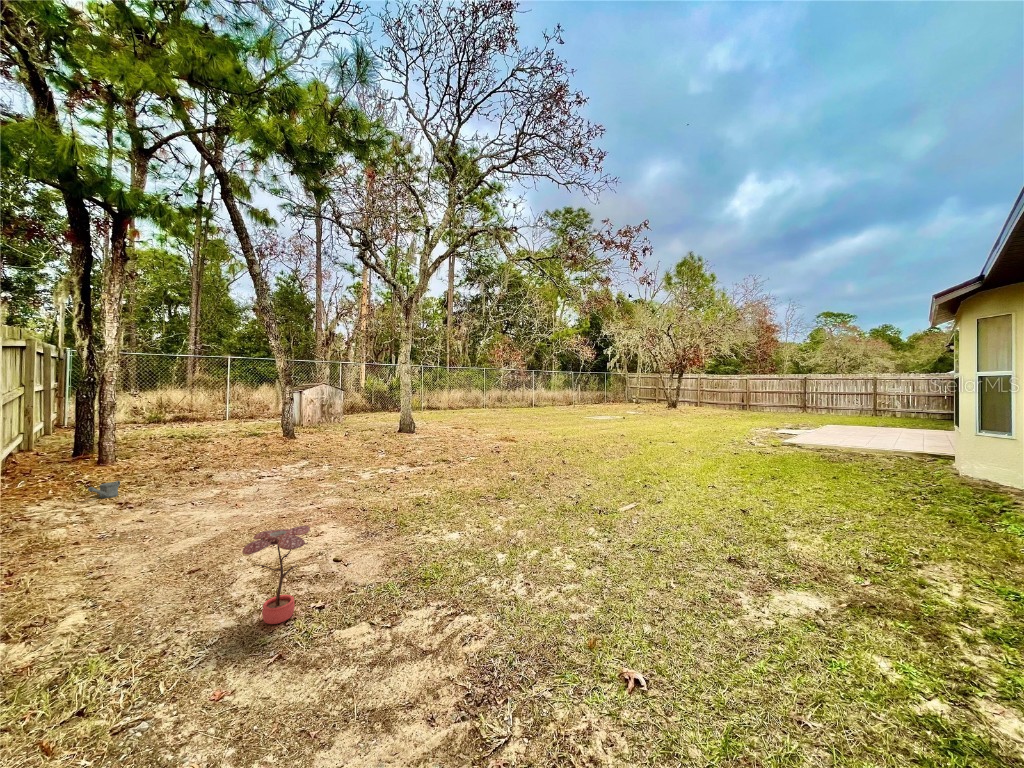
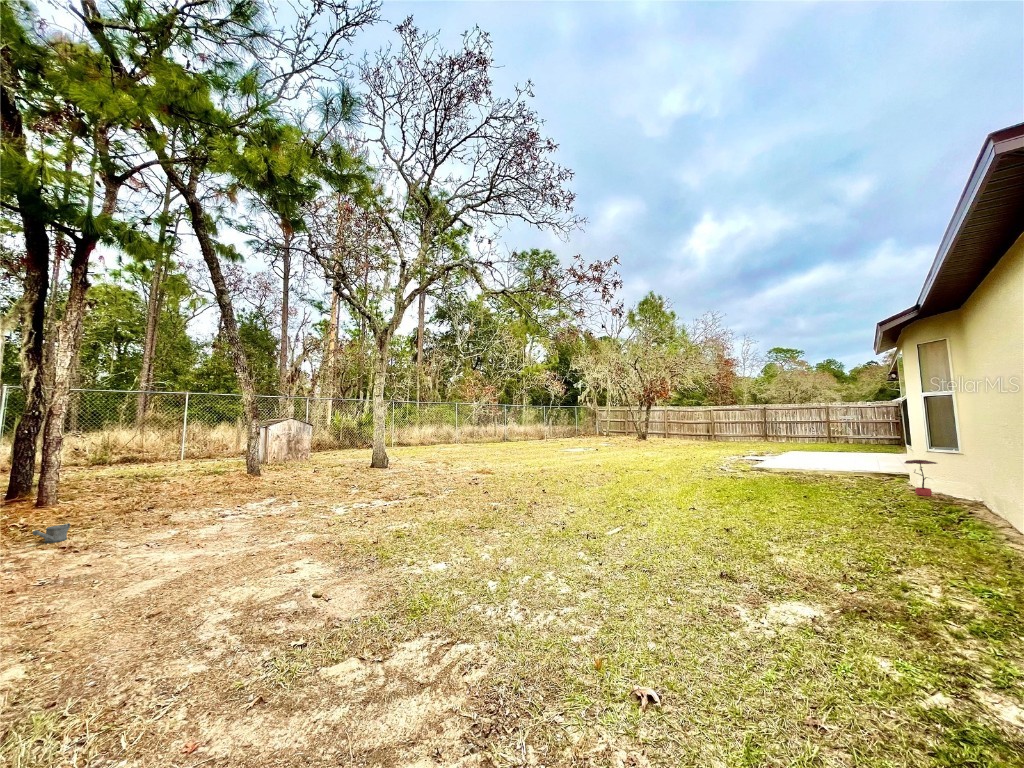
potted plant: present [242,526,310,624] -> present [905,460,937,496]

